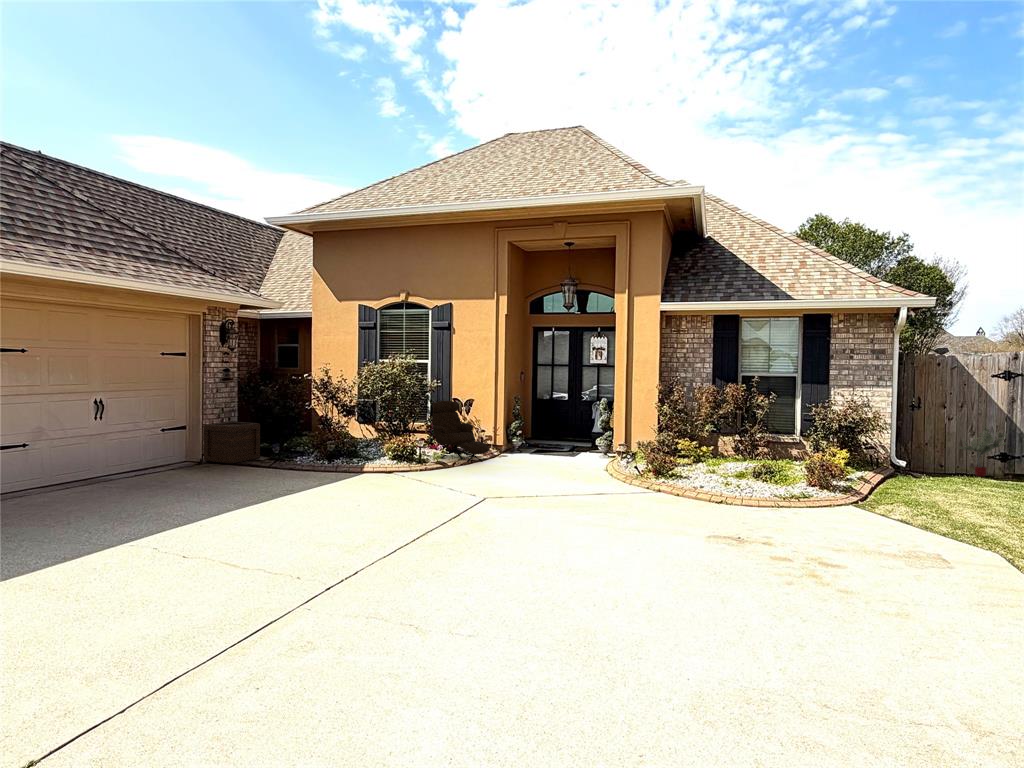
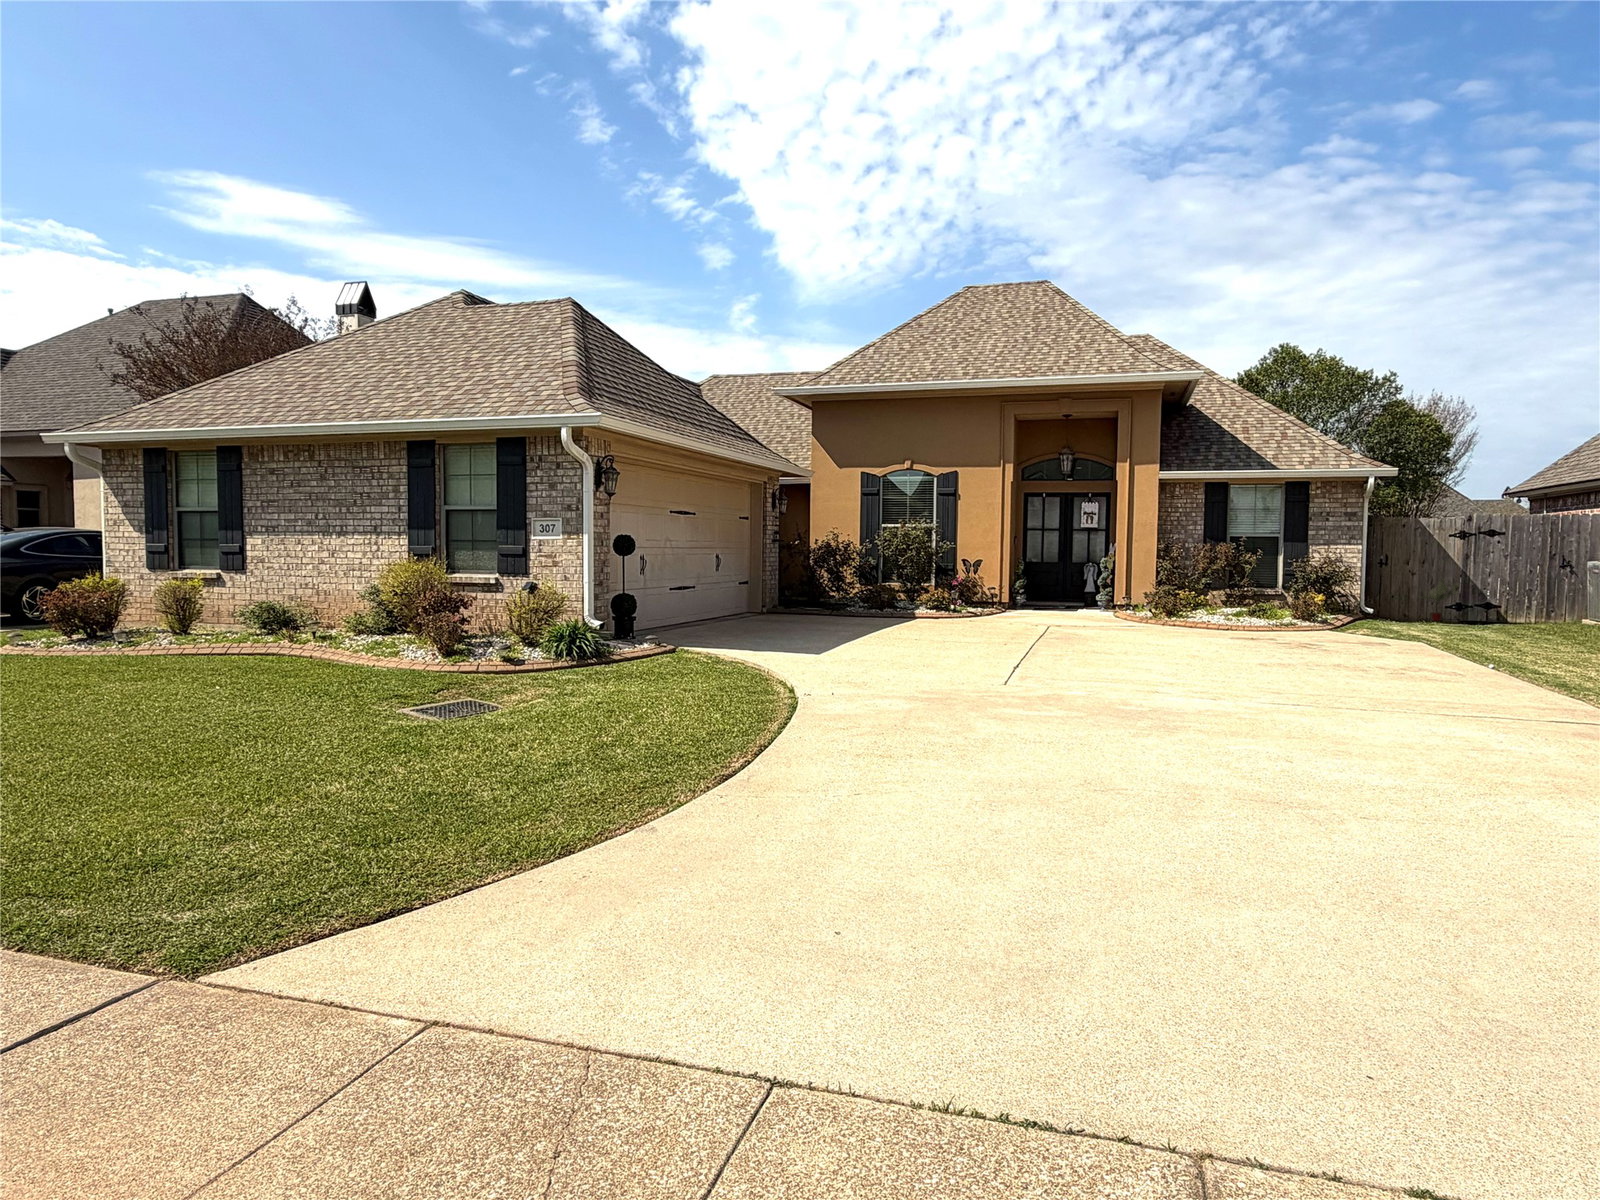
lounge chair: present [431,401,490,462] -> none [946,562,1003,614]
wooden crate: present [204,422,260,464] -> none [759,580,800,615]

